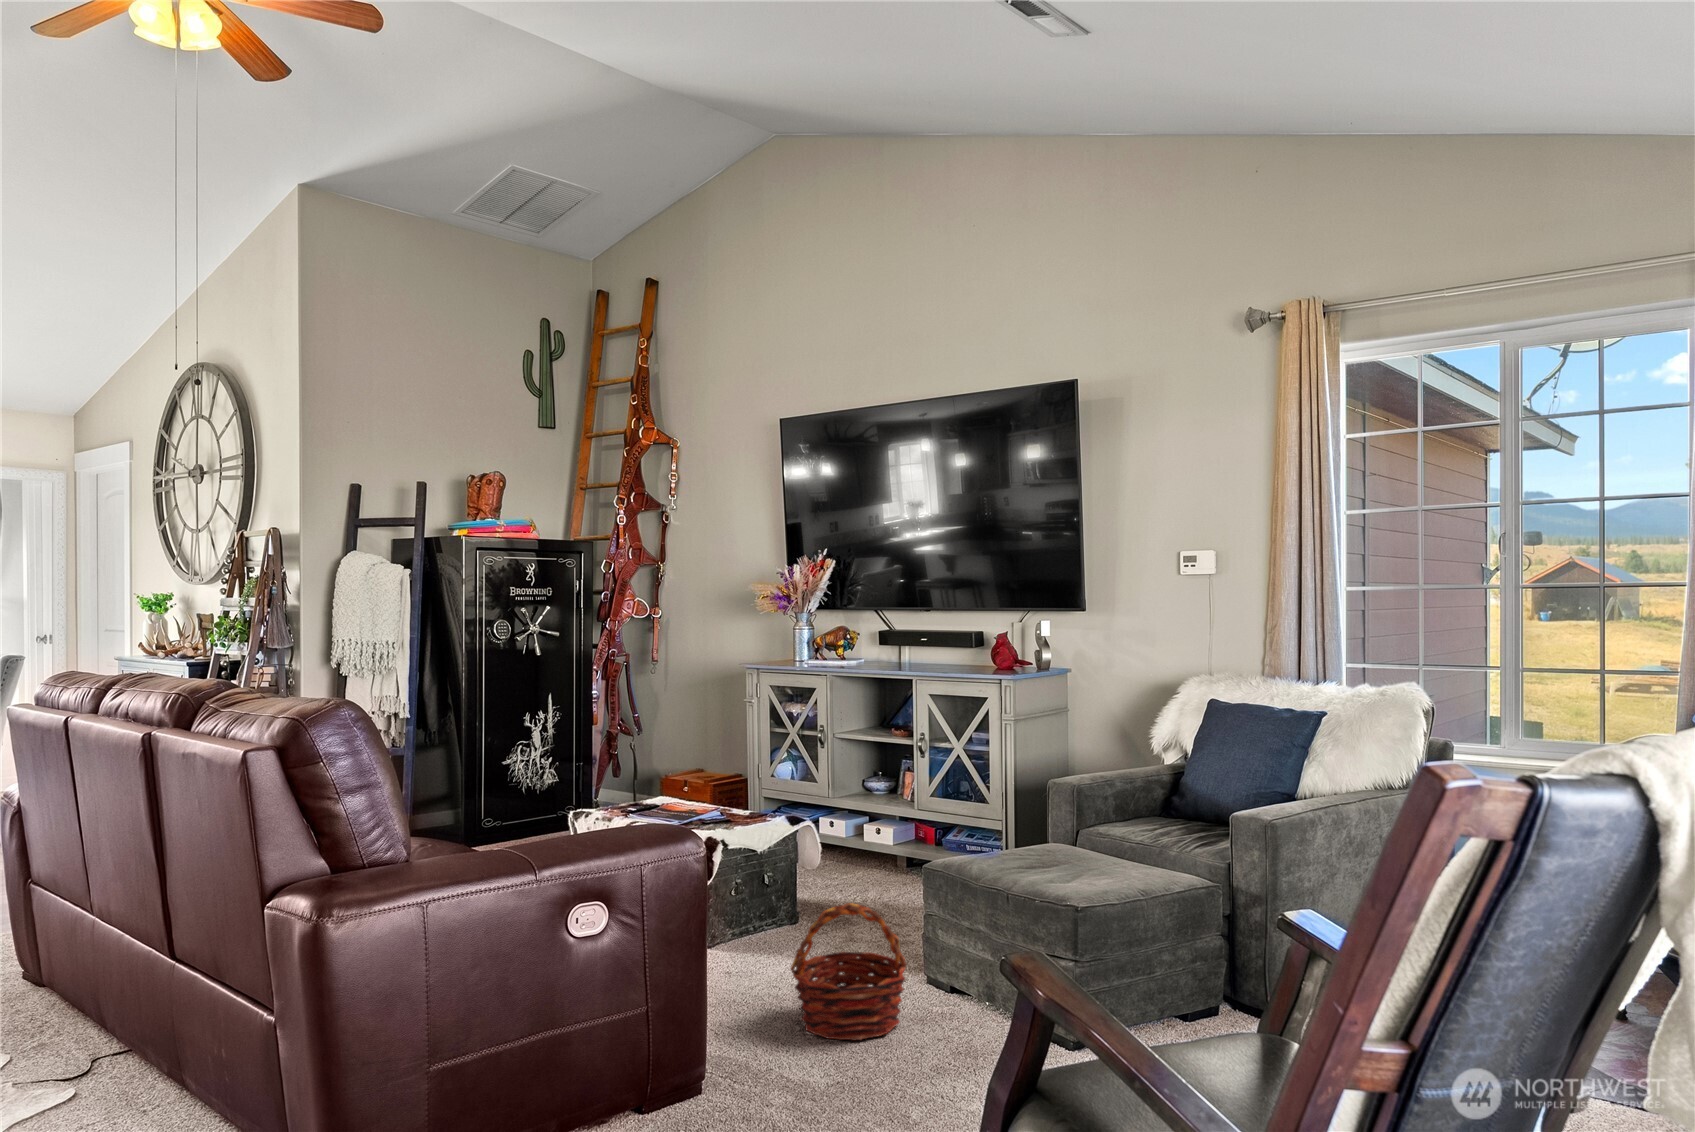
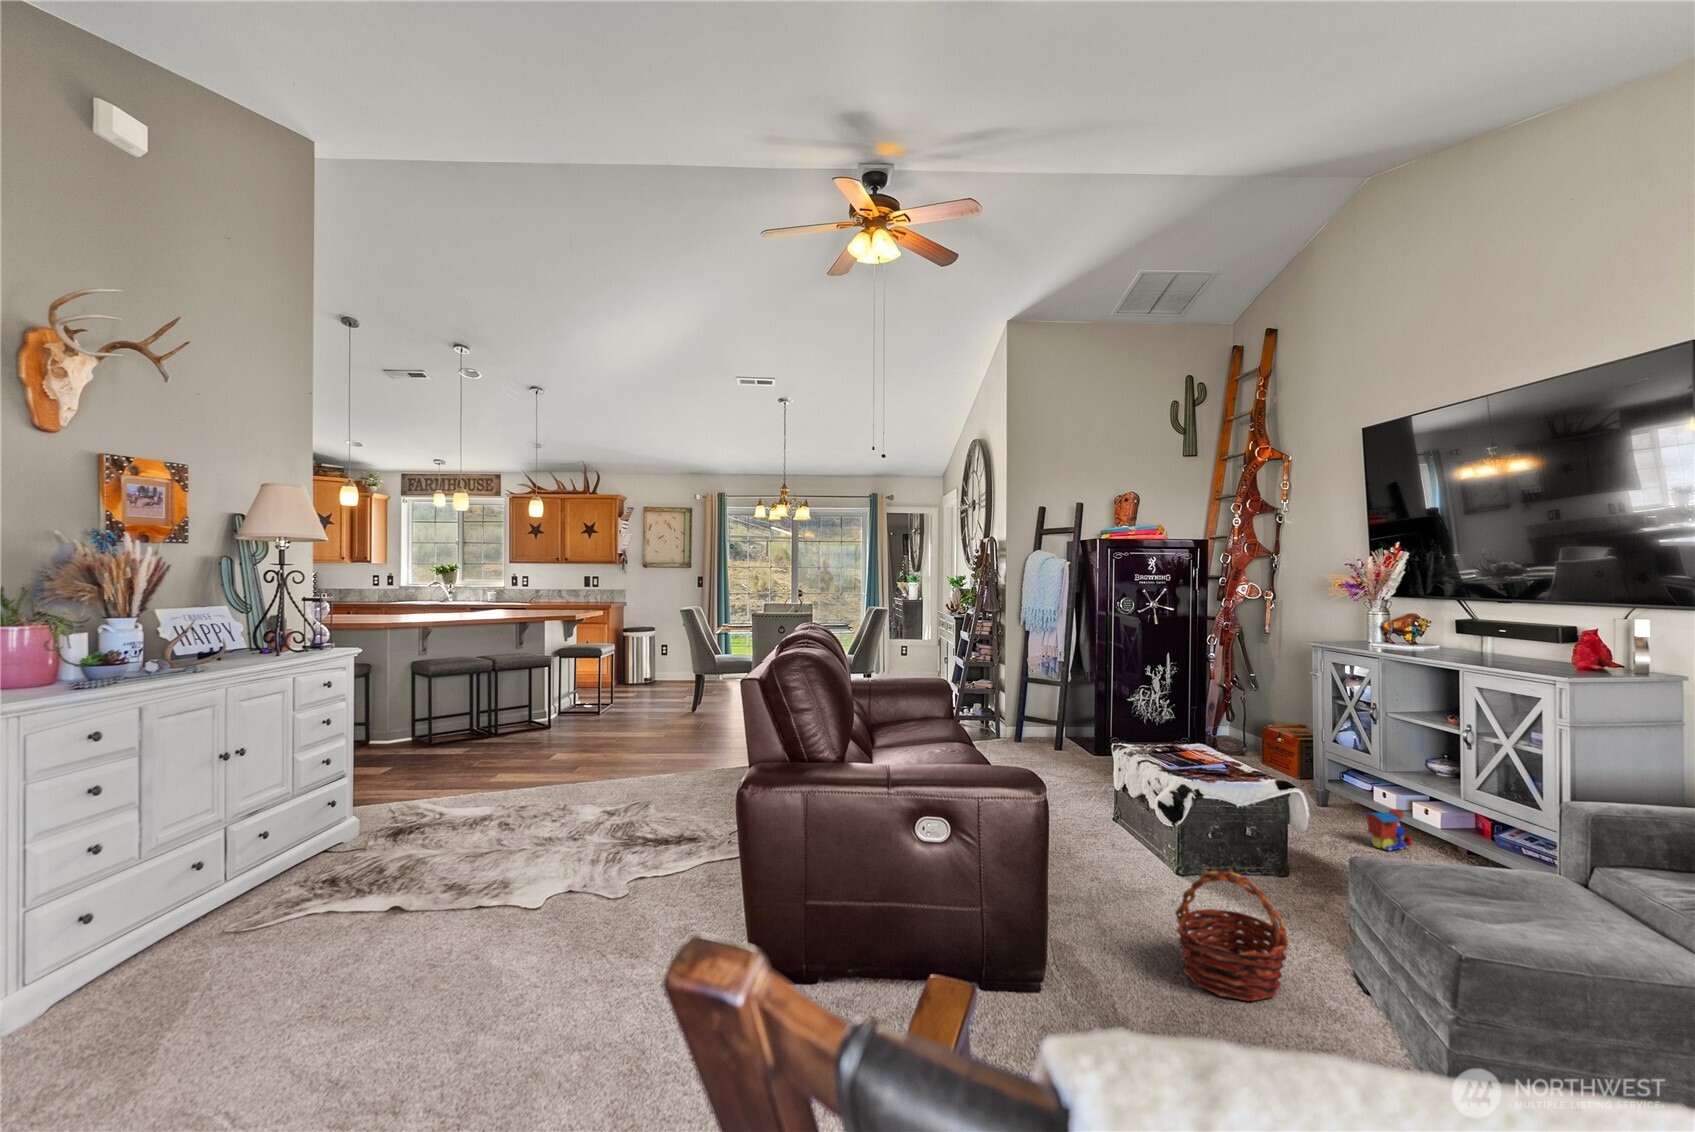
toy train: none [832,834,873,880] -> present [1367,809,1413,851]

